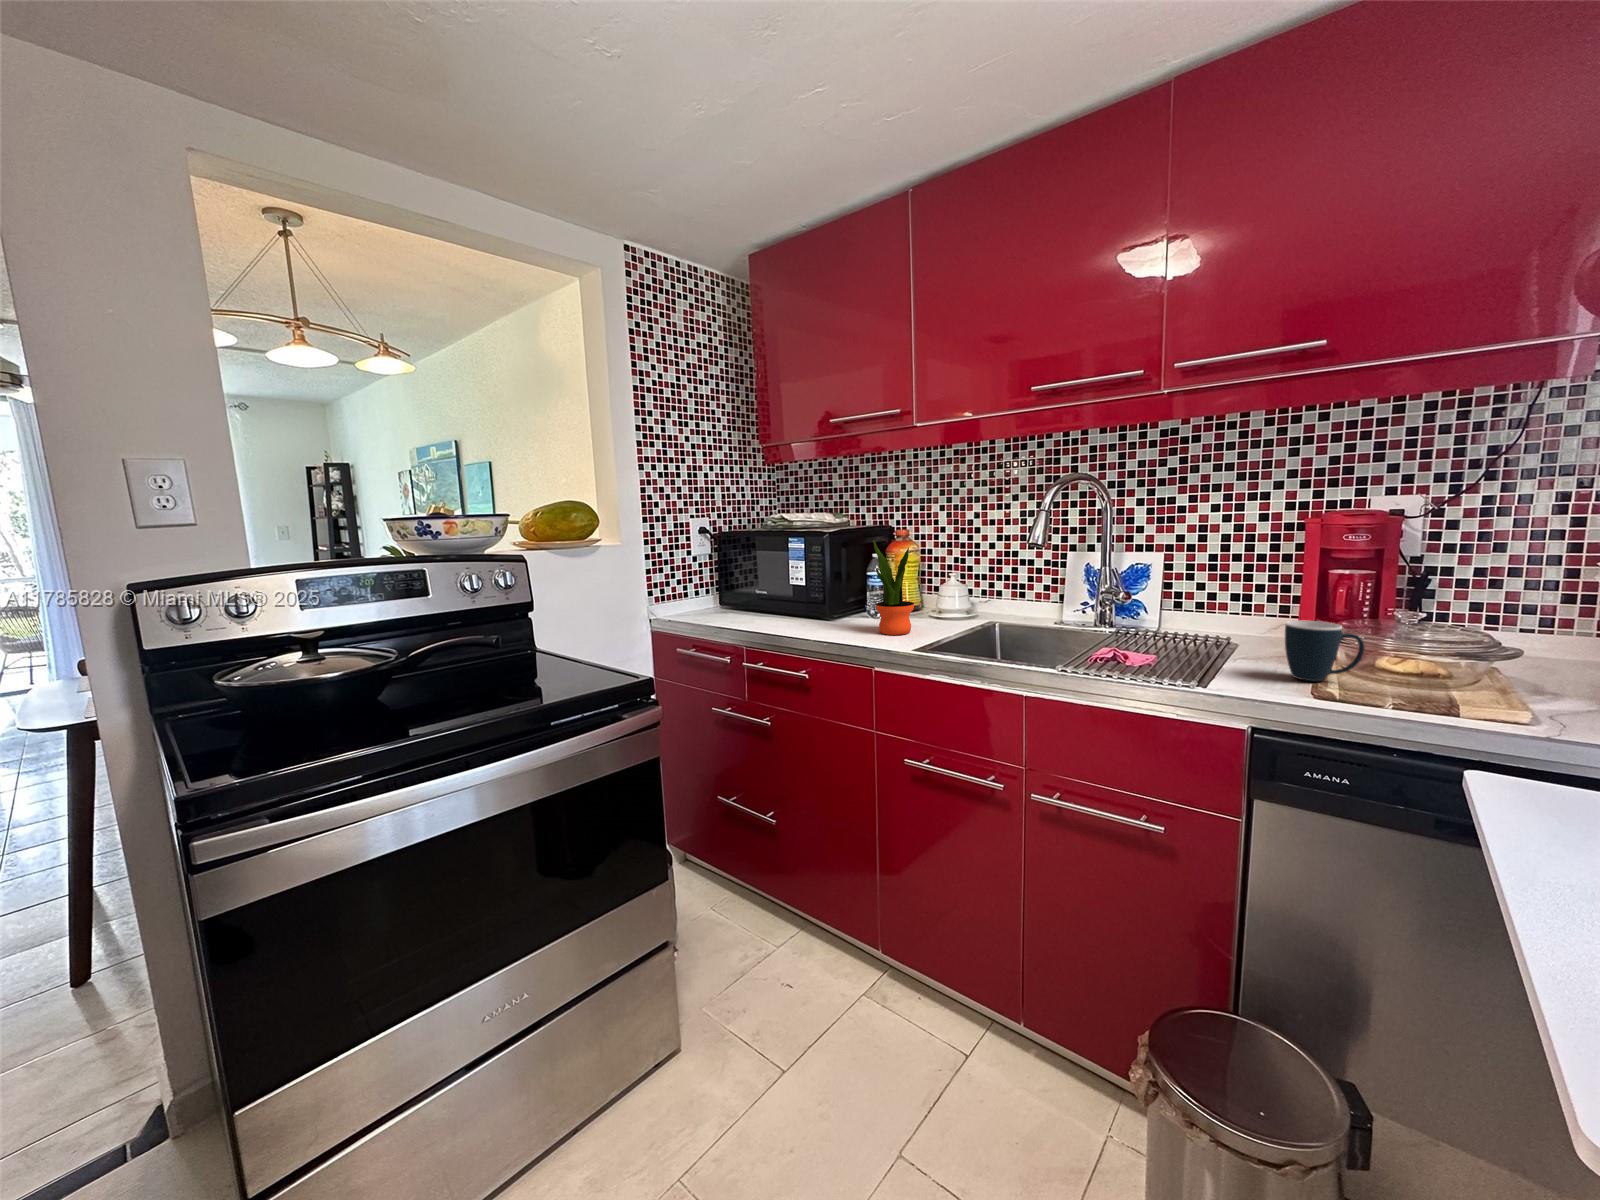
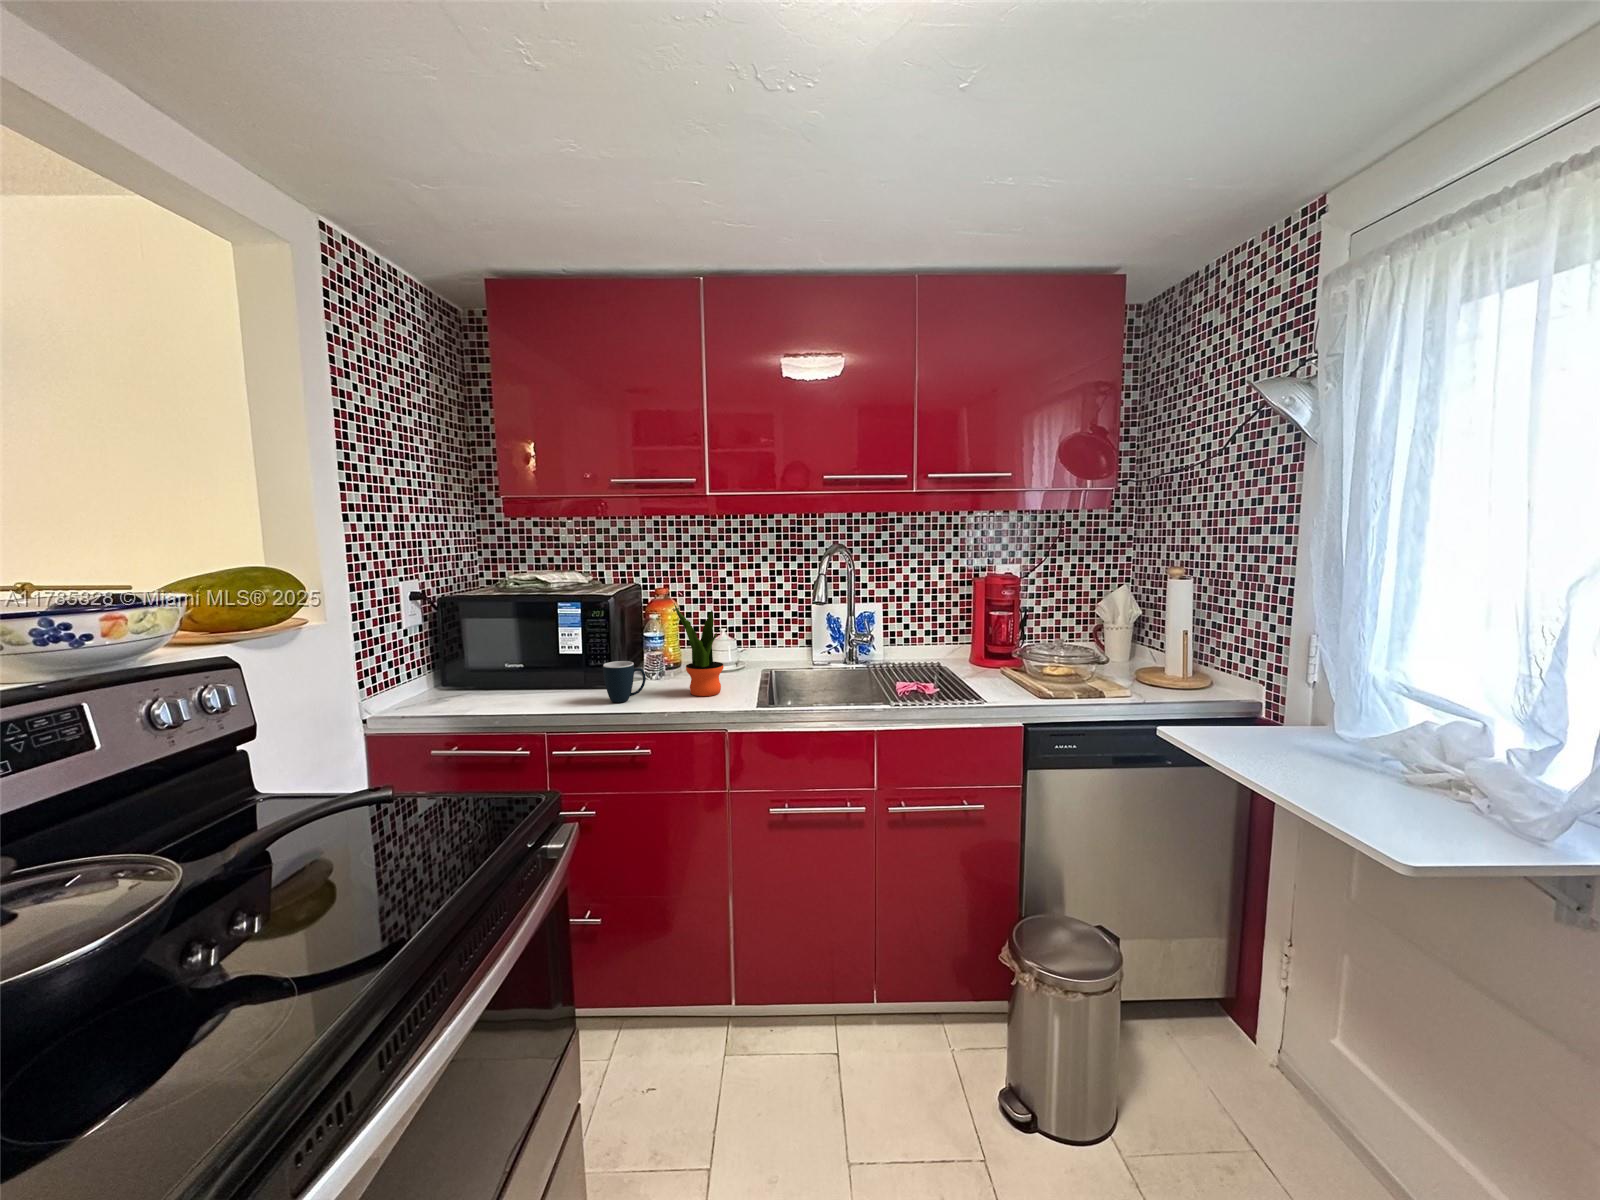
mug: present [1285,620,1364,681] -> present [603,661,646,702]

